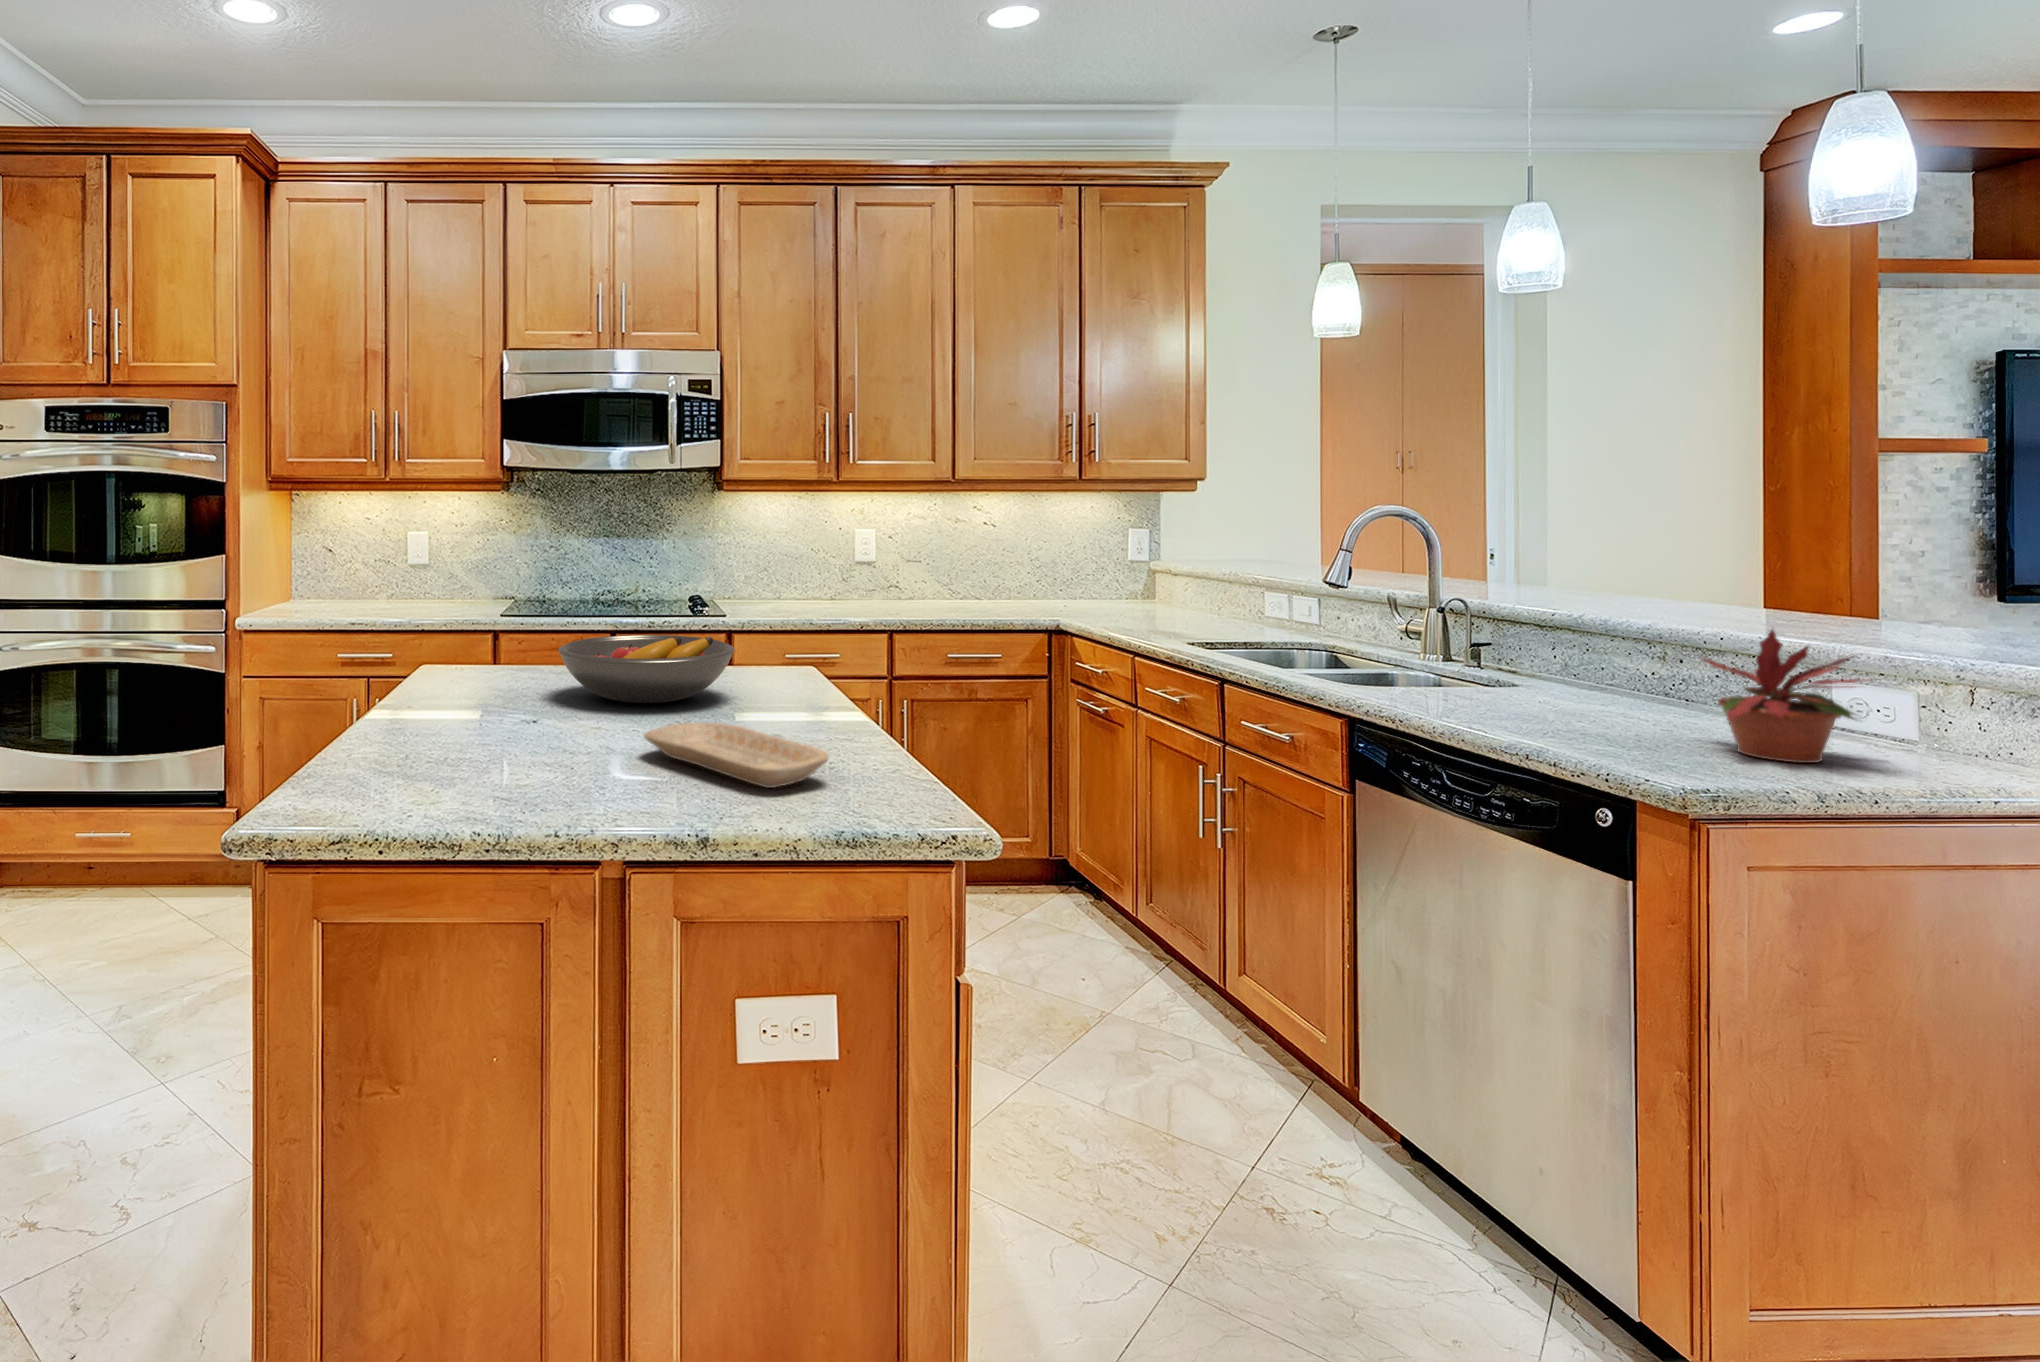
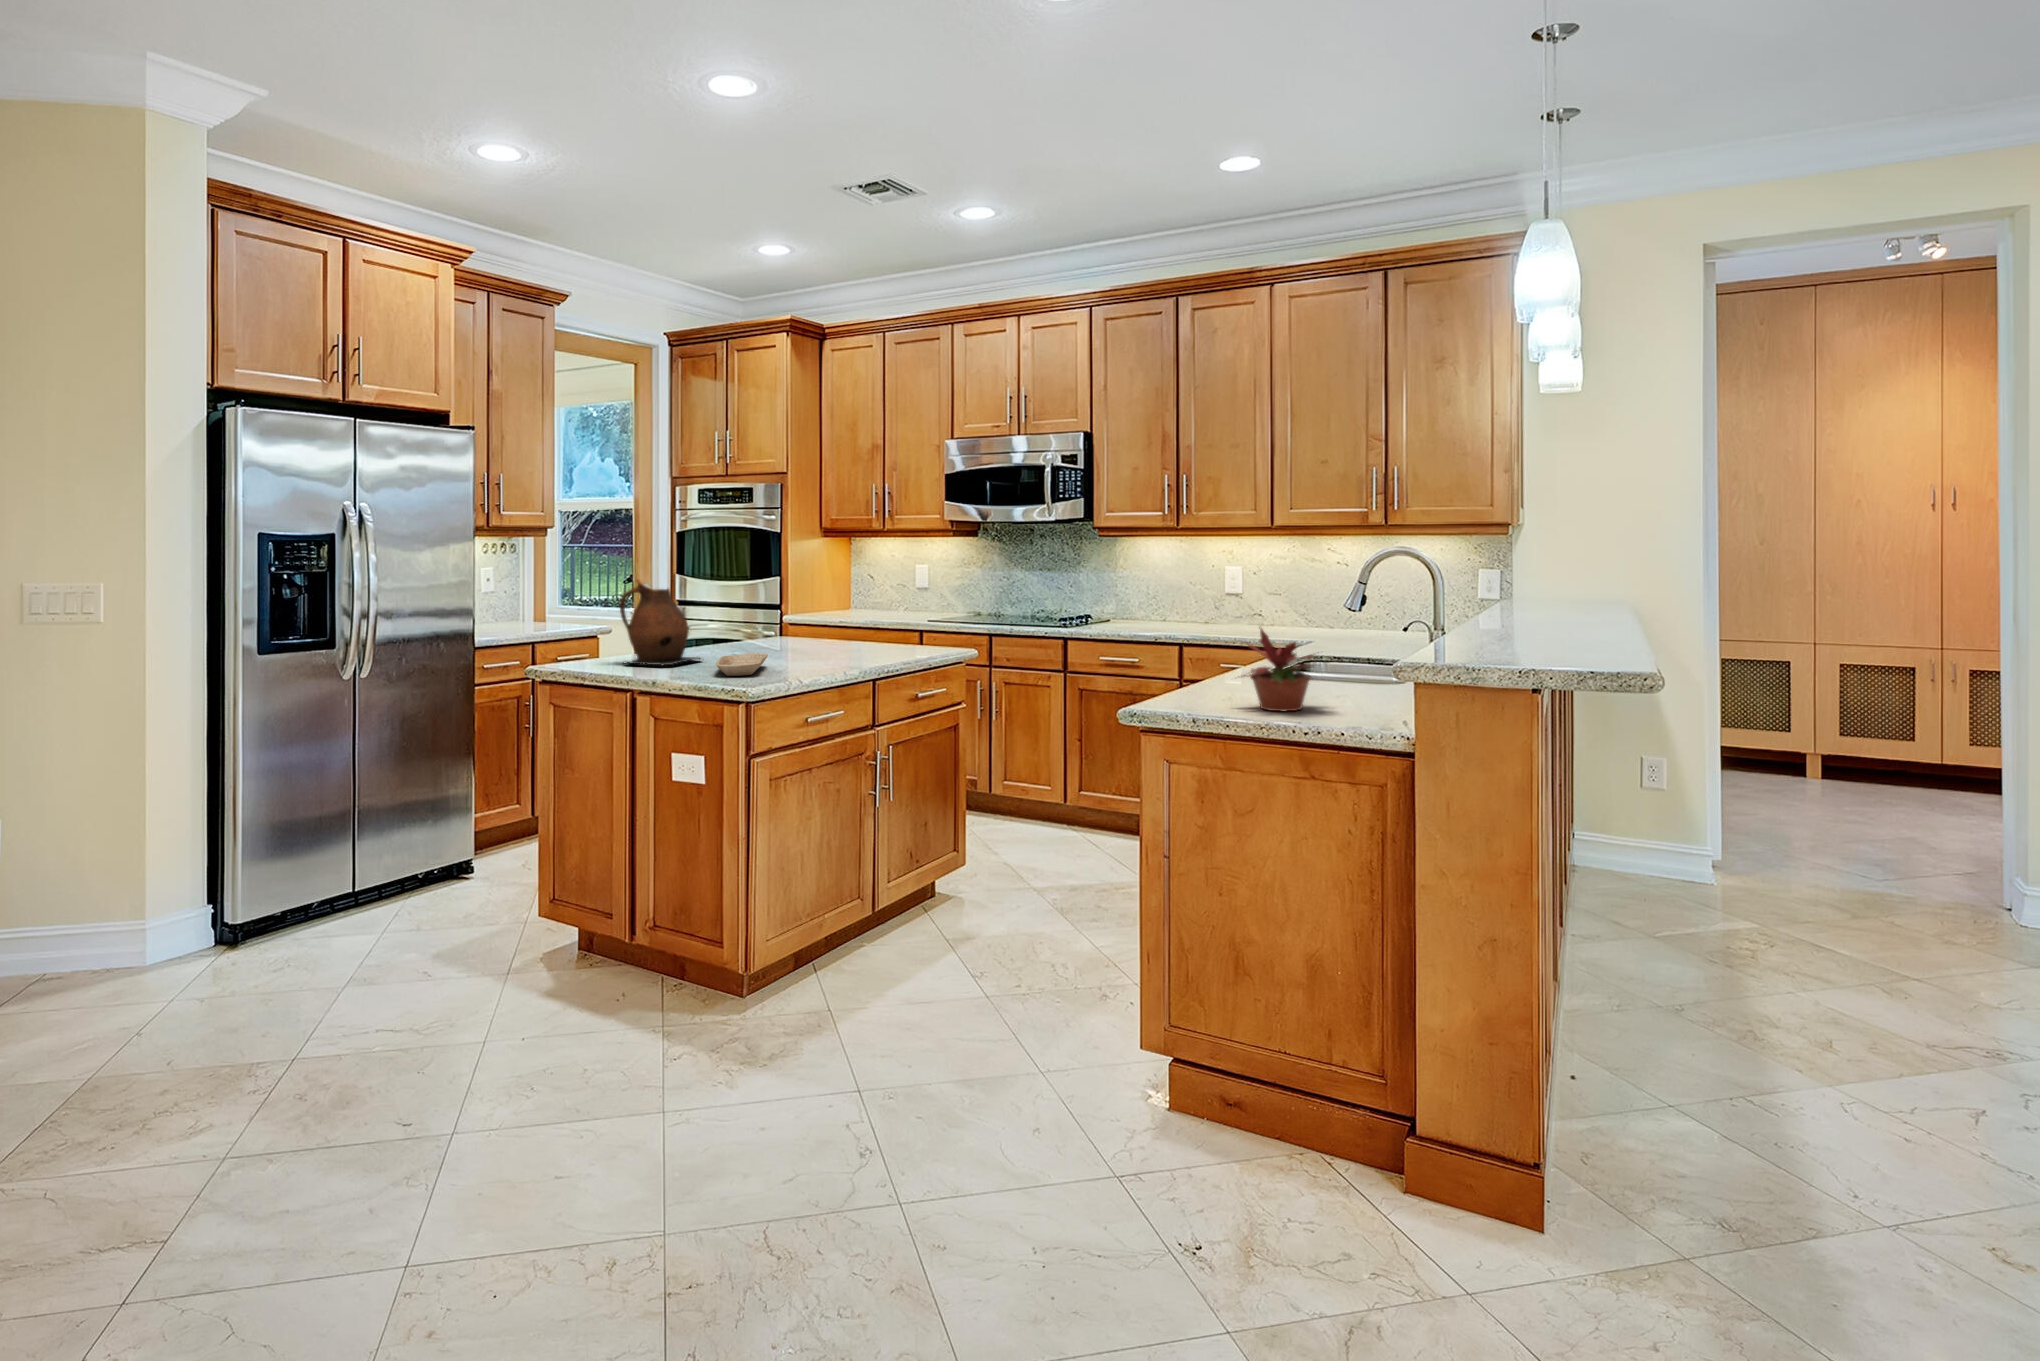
ceramic pitcher: none [398,577,556,778] -> present [620,579,700,666]
fruit bowl: present [558,635,735,703] -> none [773,619,868,653]

